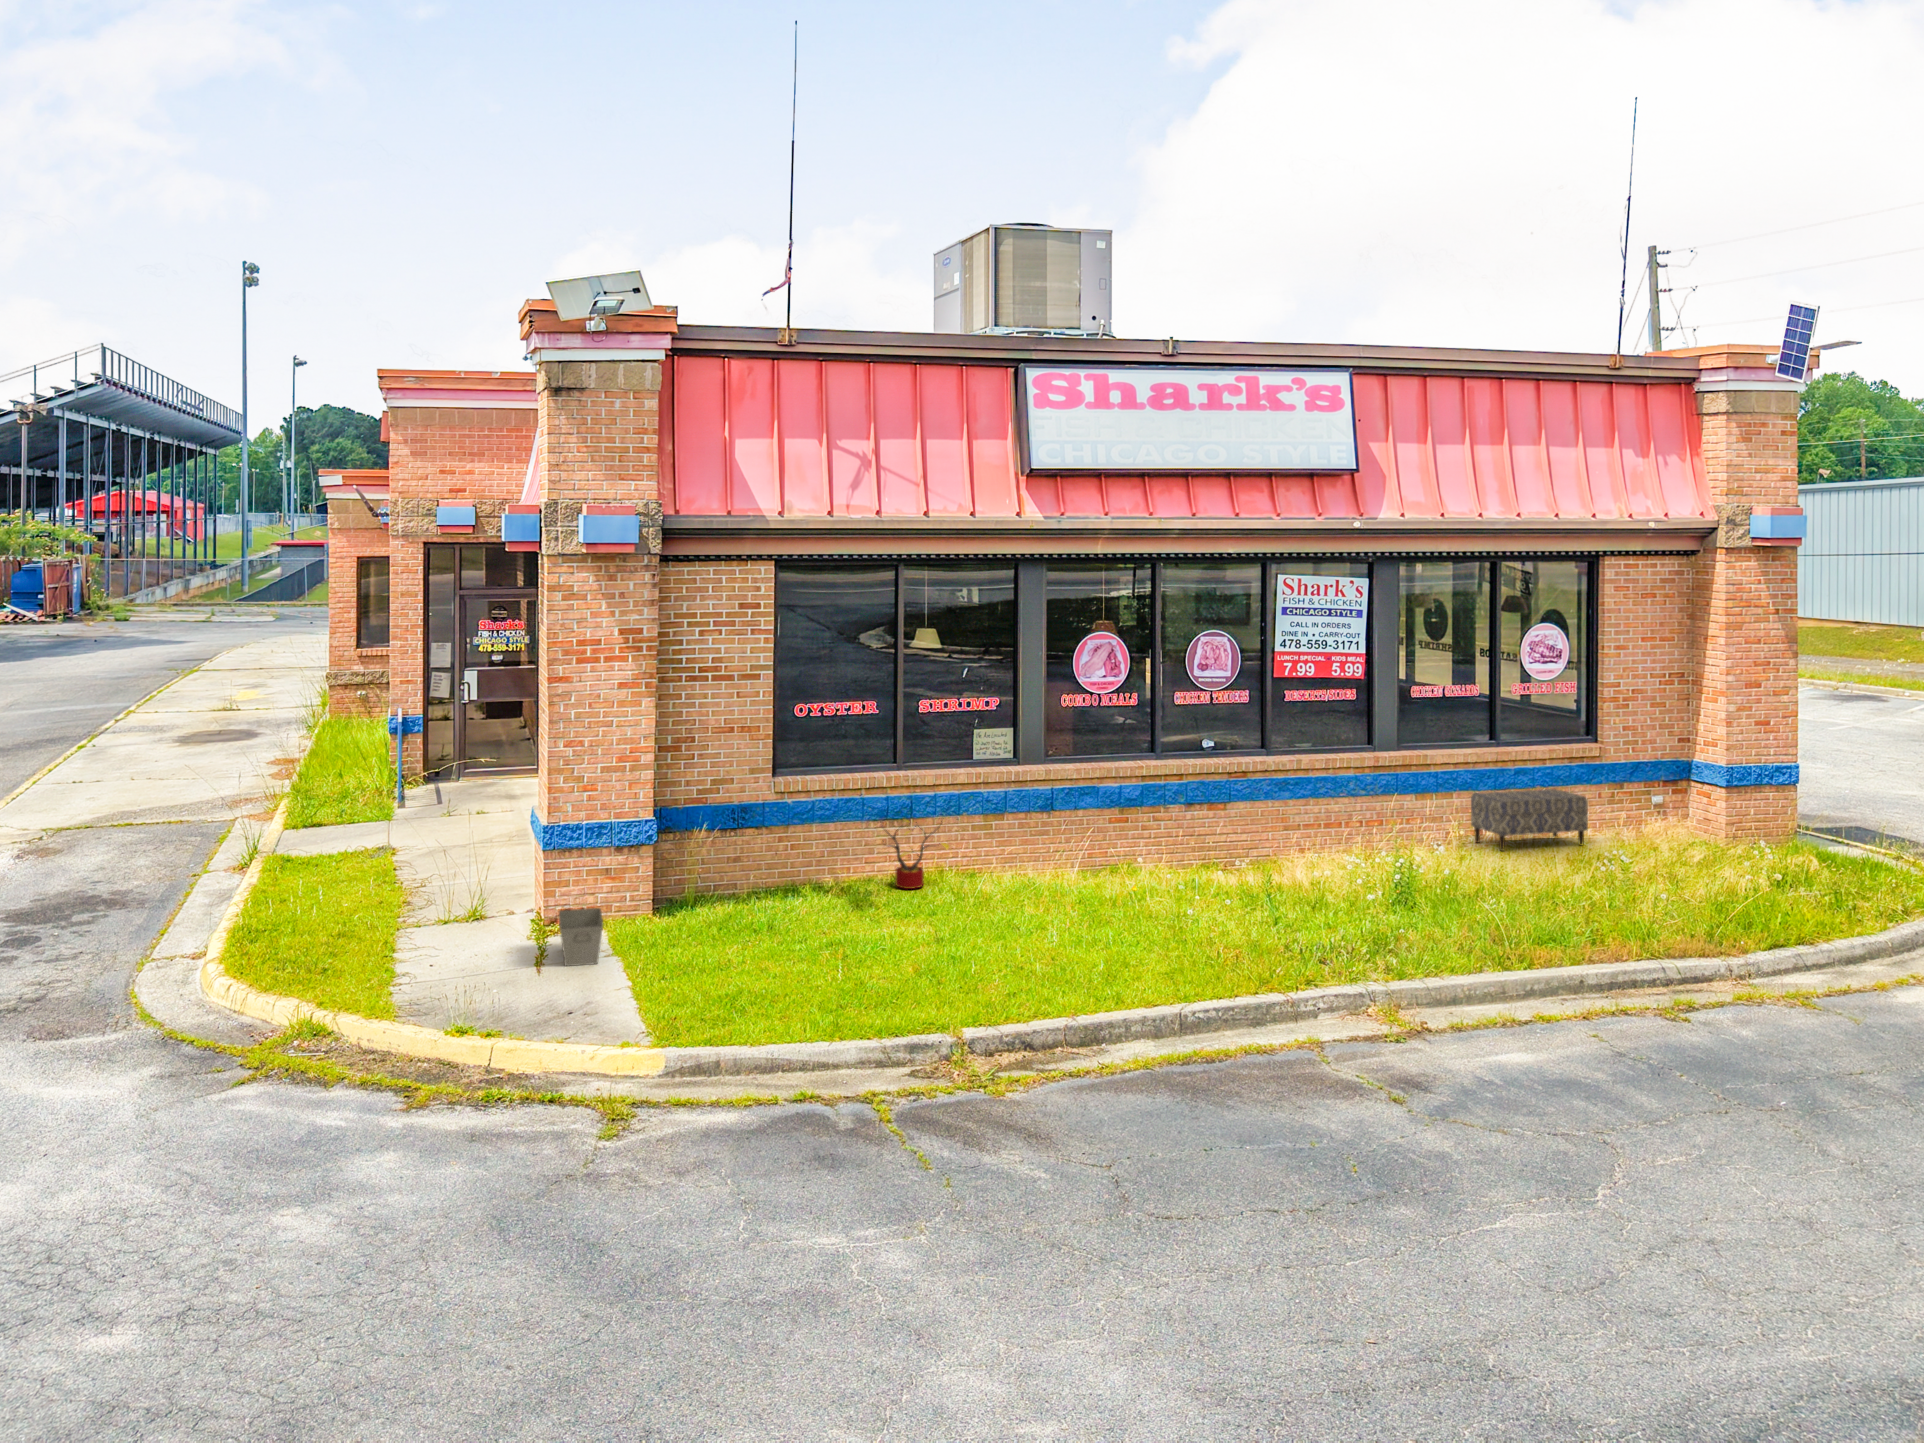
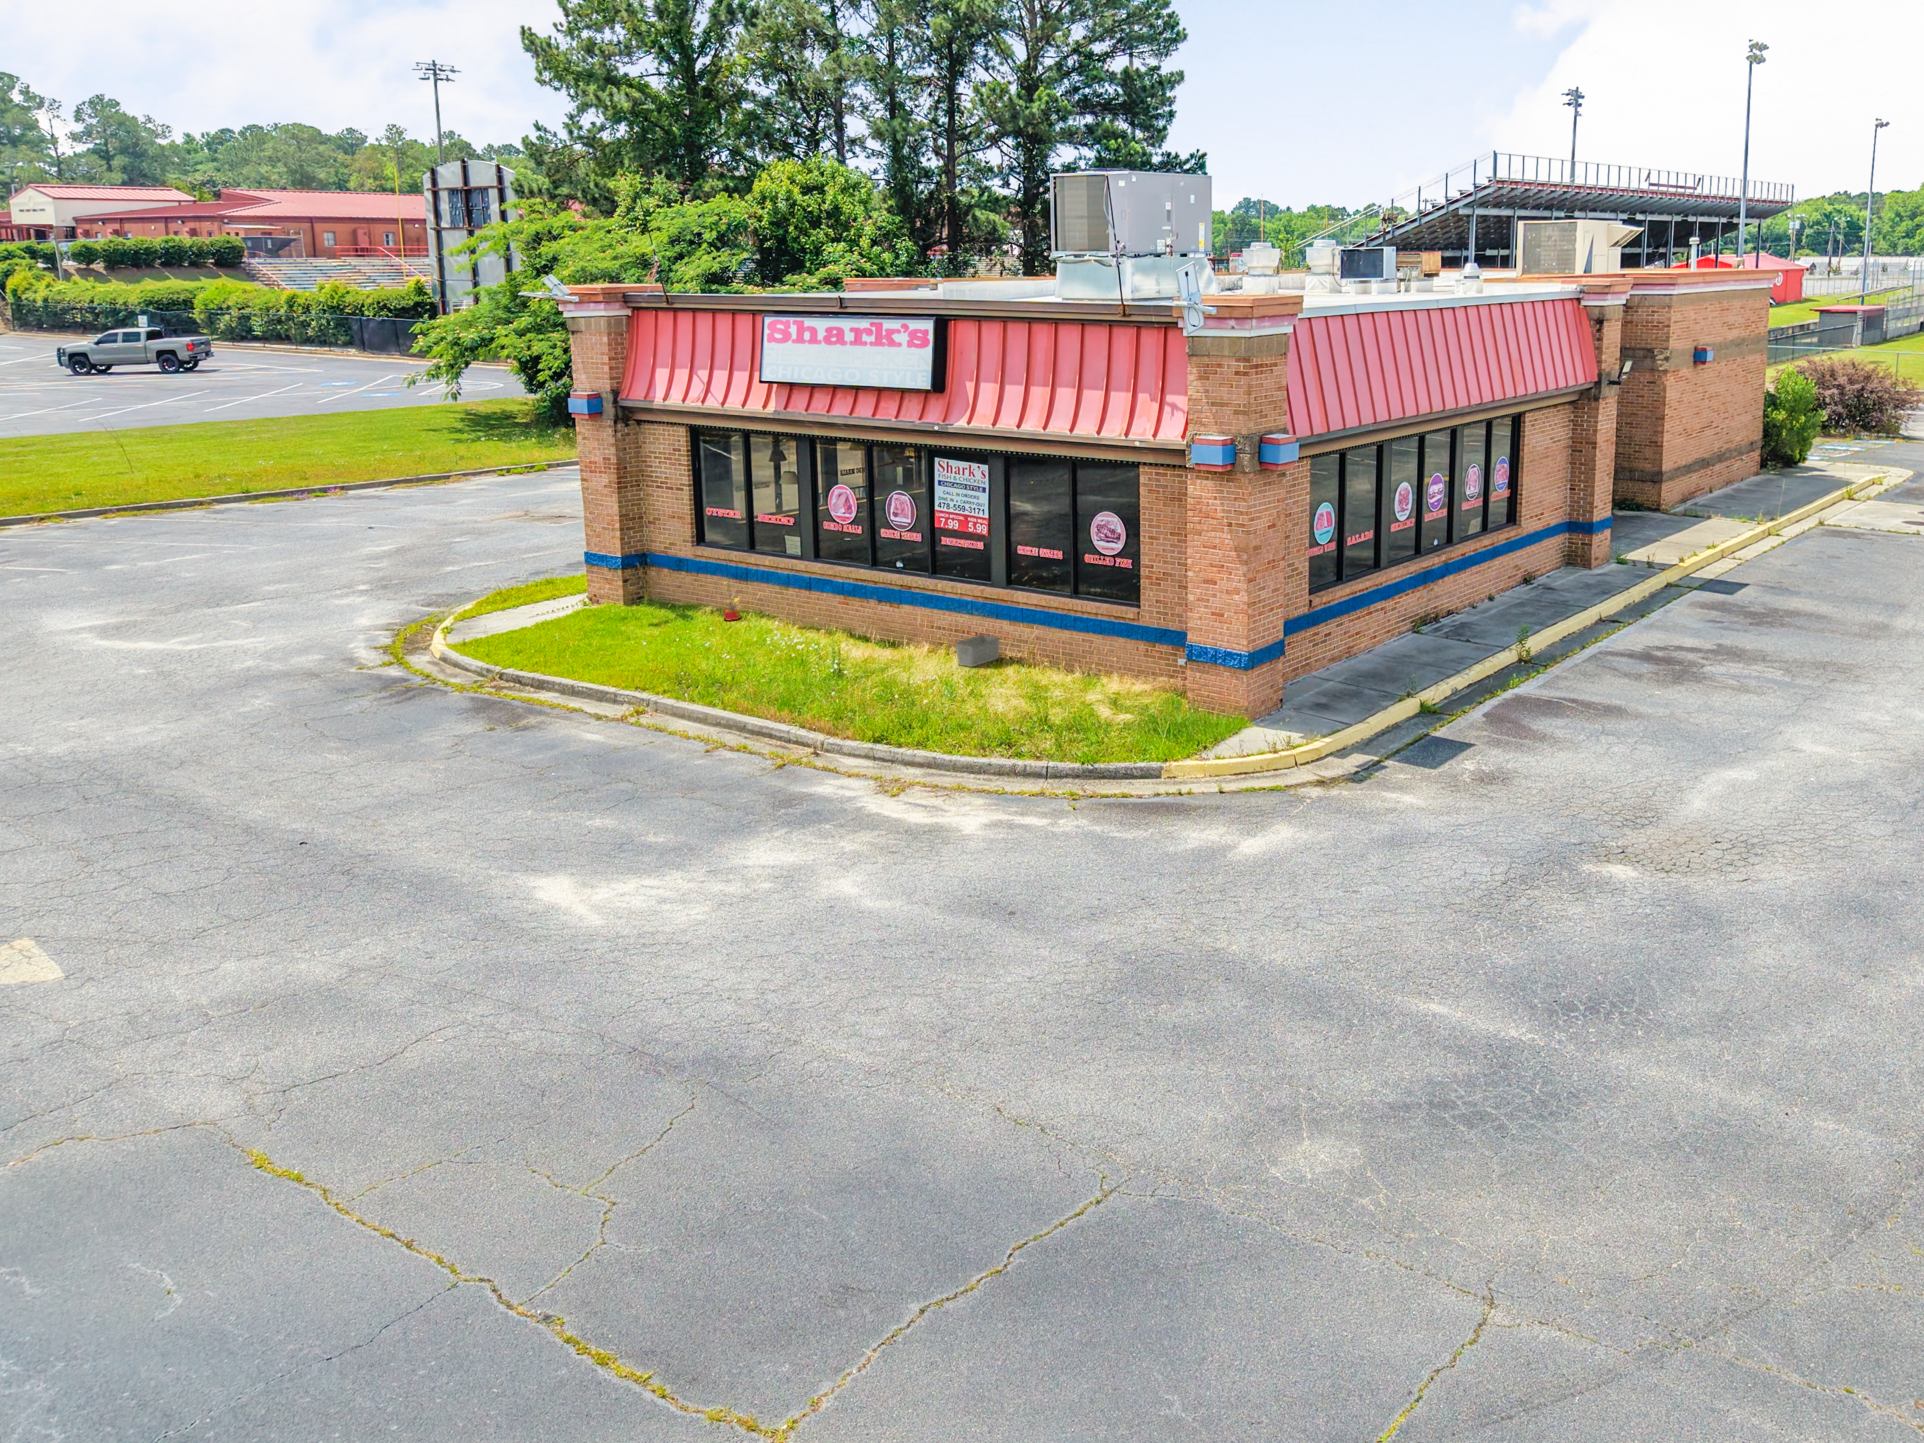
bench: present [1471,789,1588,851] -> none [1009,630,1092,683]
storage bin: present [559,908,603,966] -> present [956,634,1000,667]

